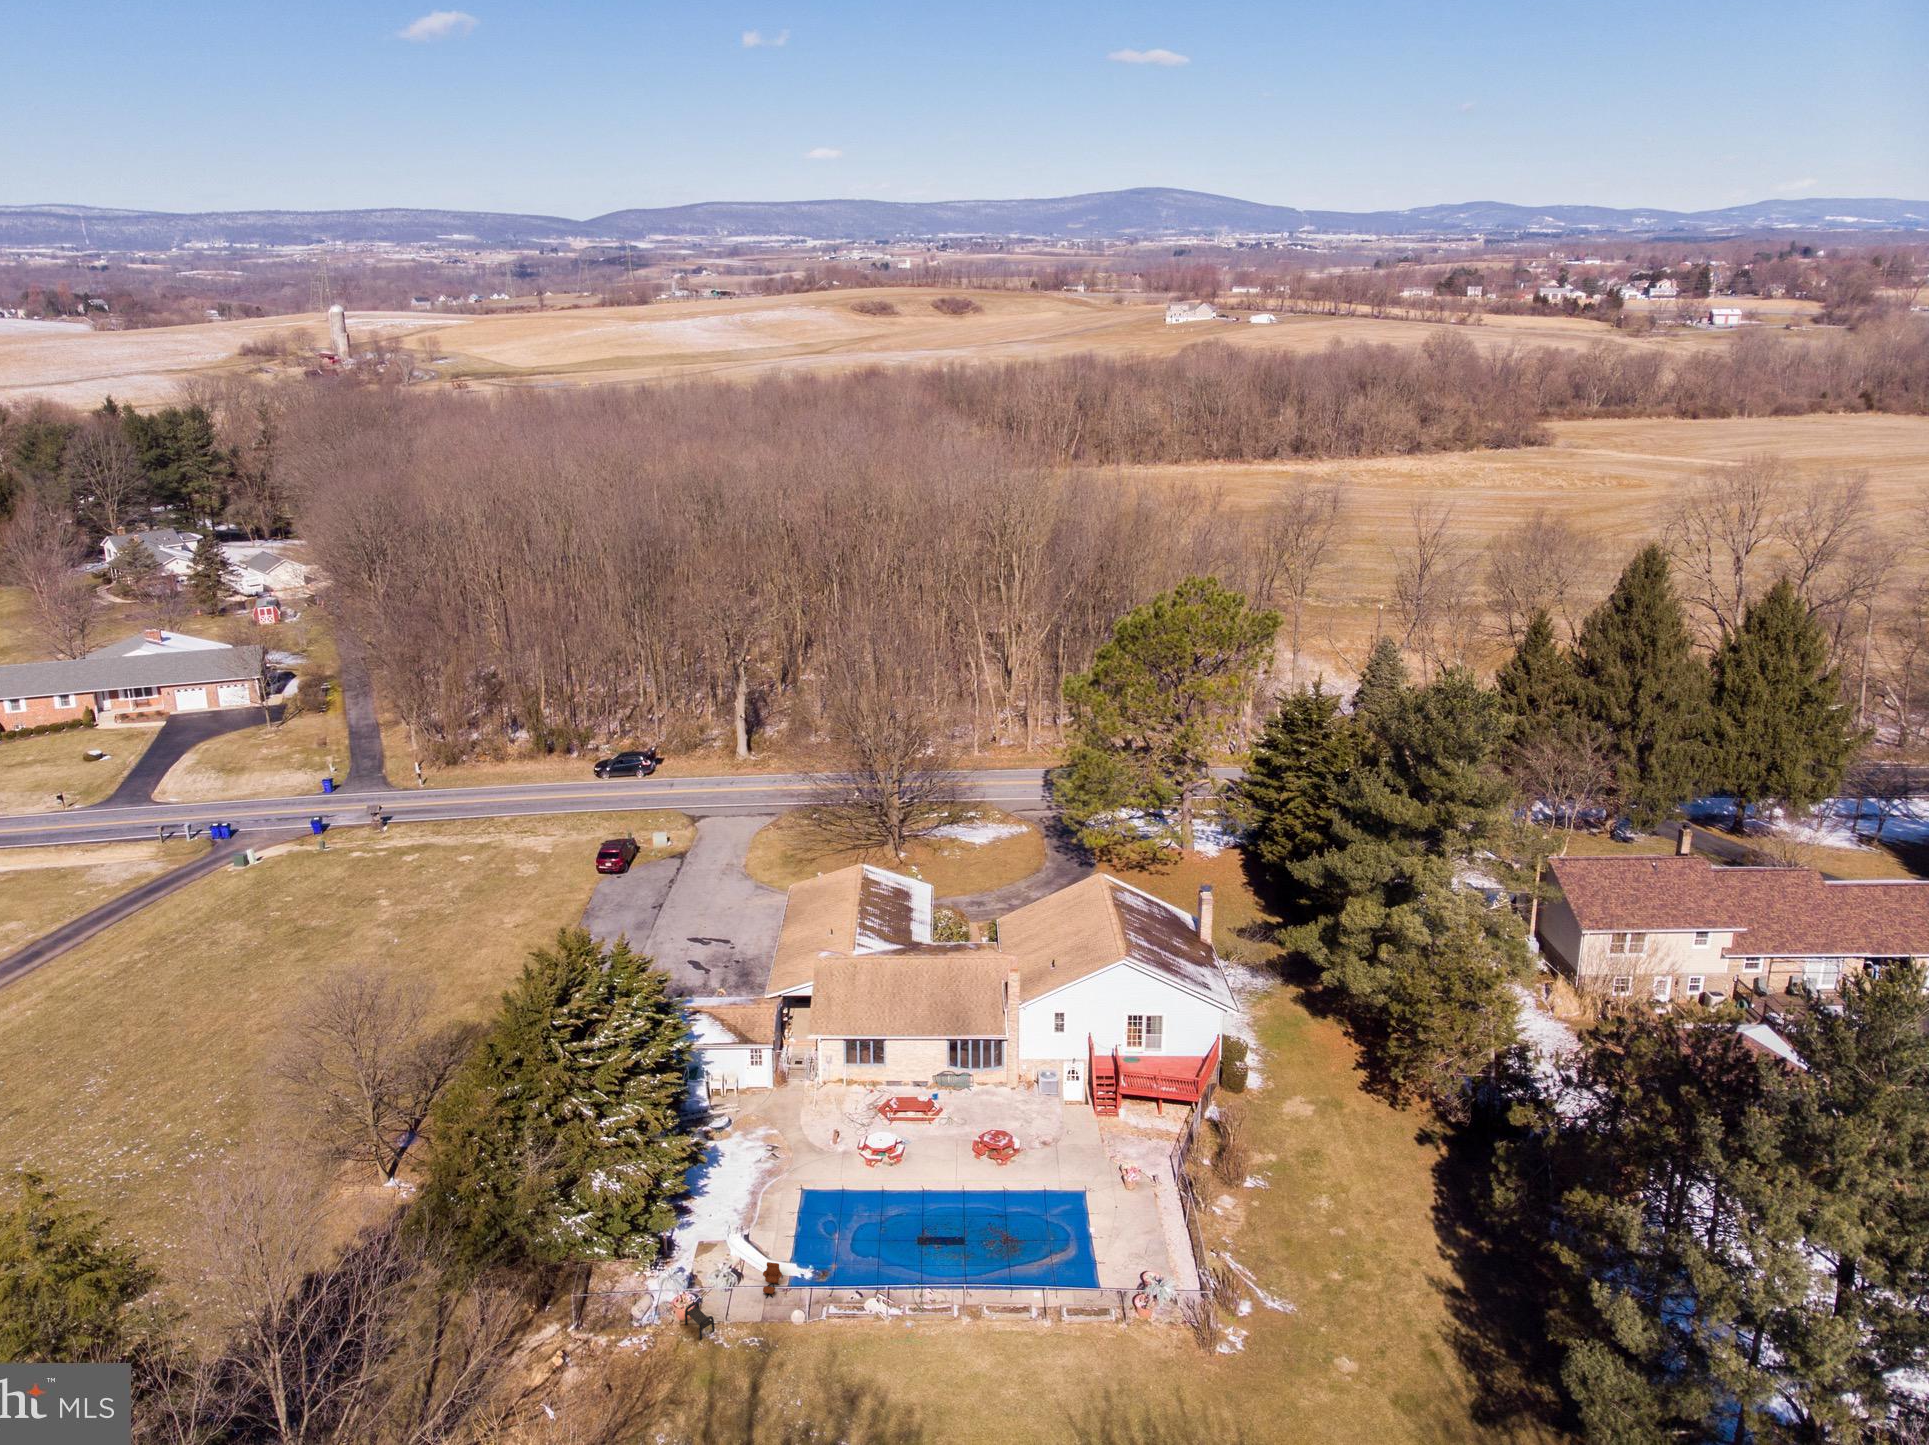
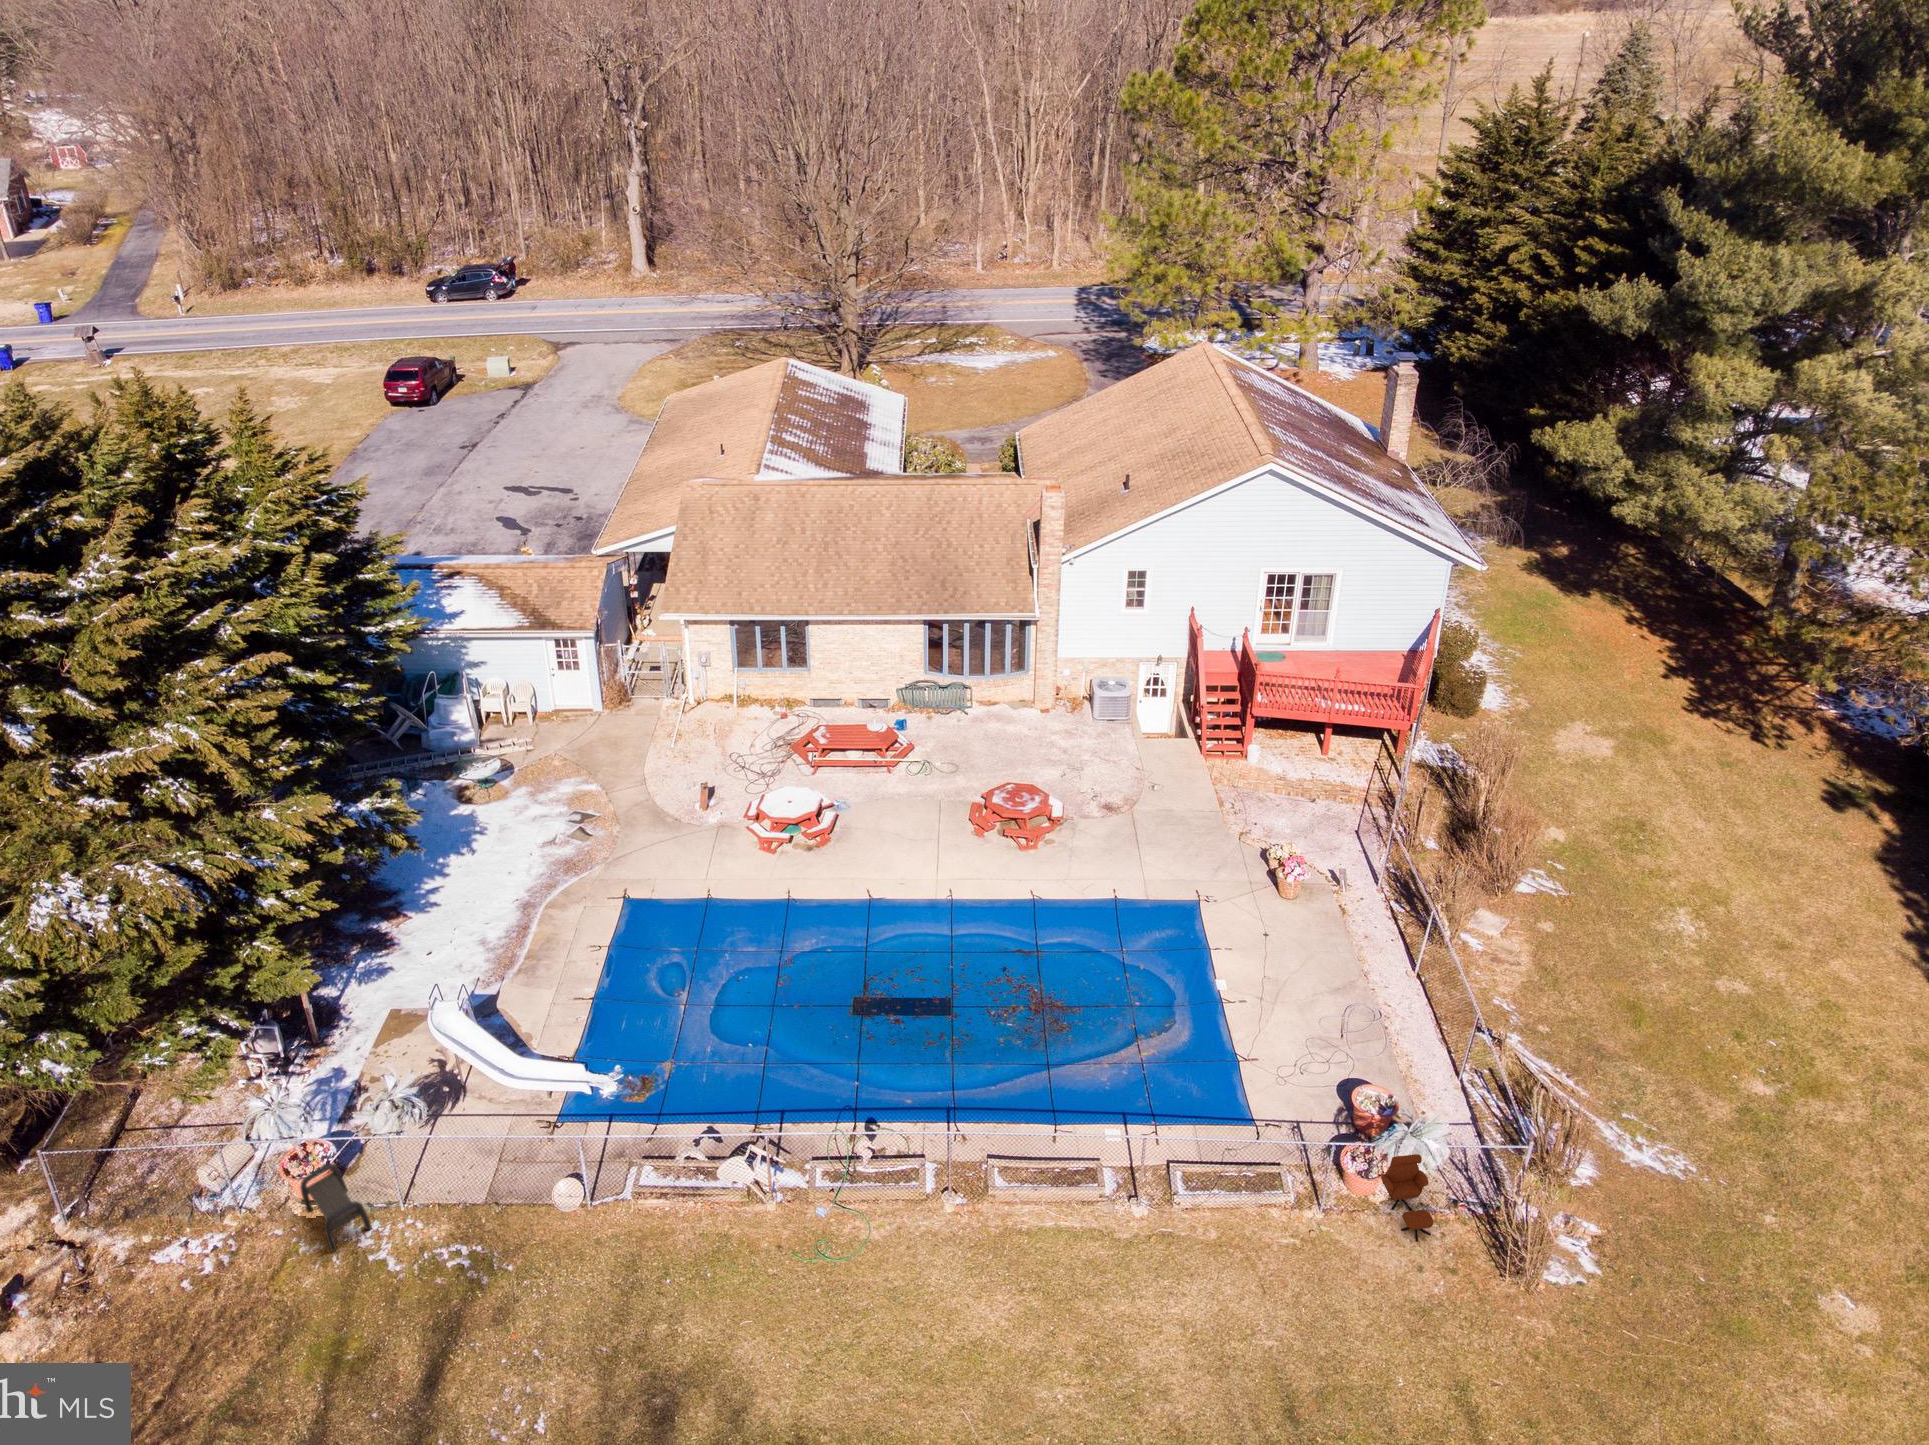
lounge chair: present [763,1262,782,1298] -> present [1381,1154,1434,1242]

